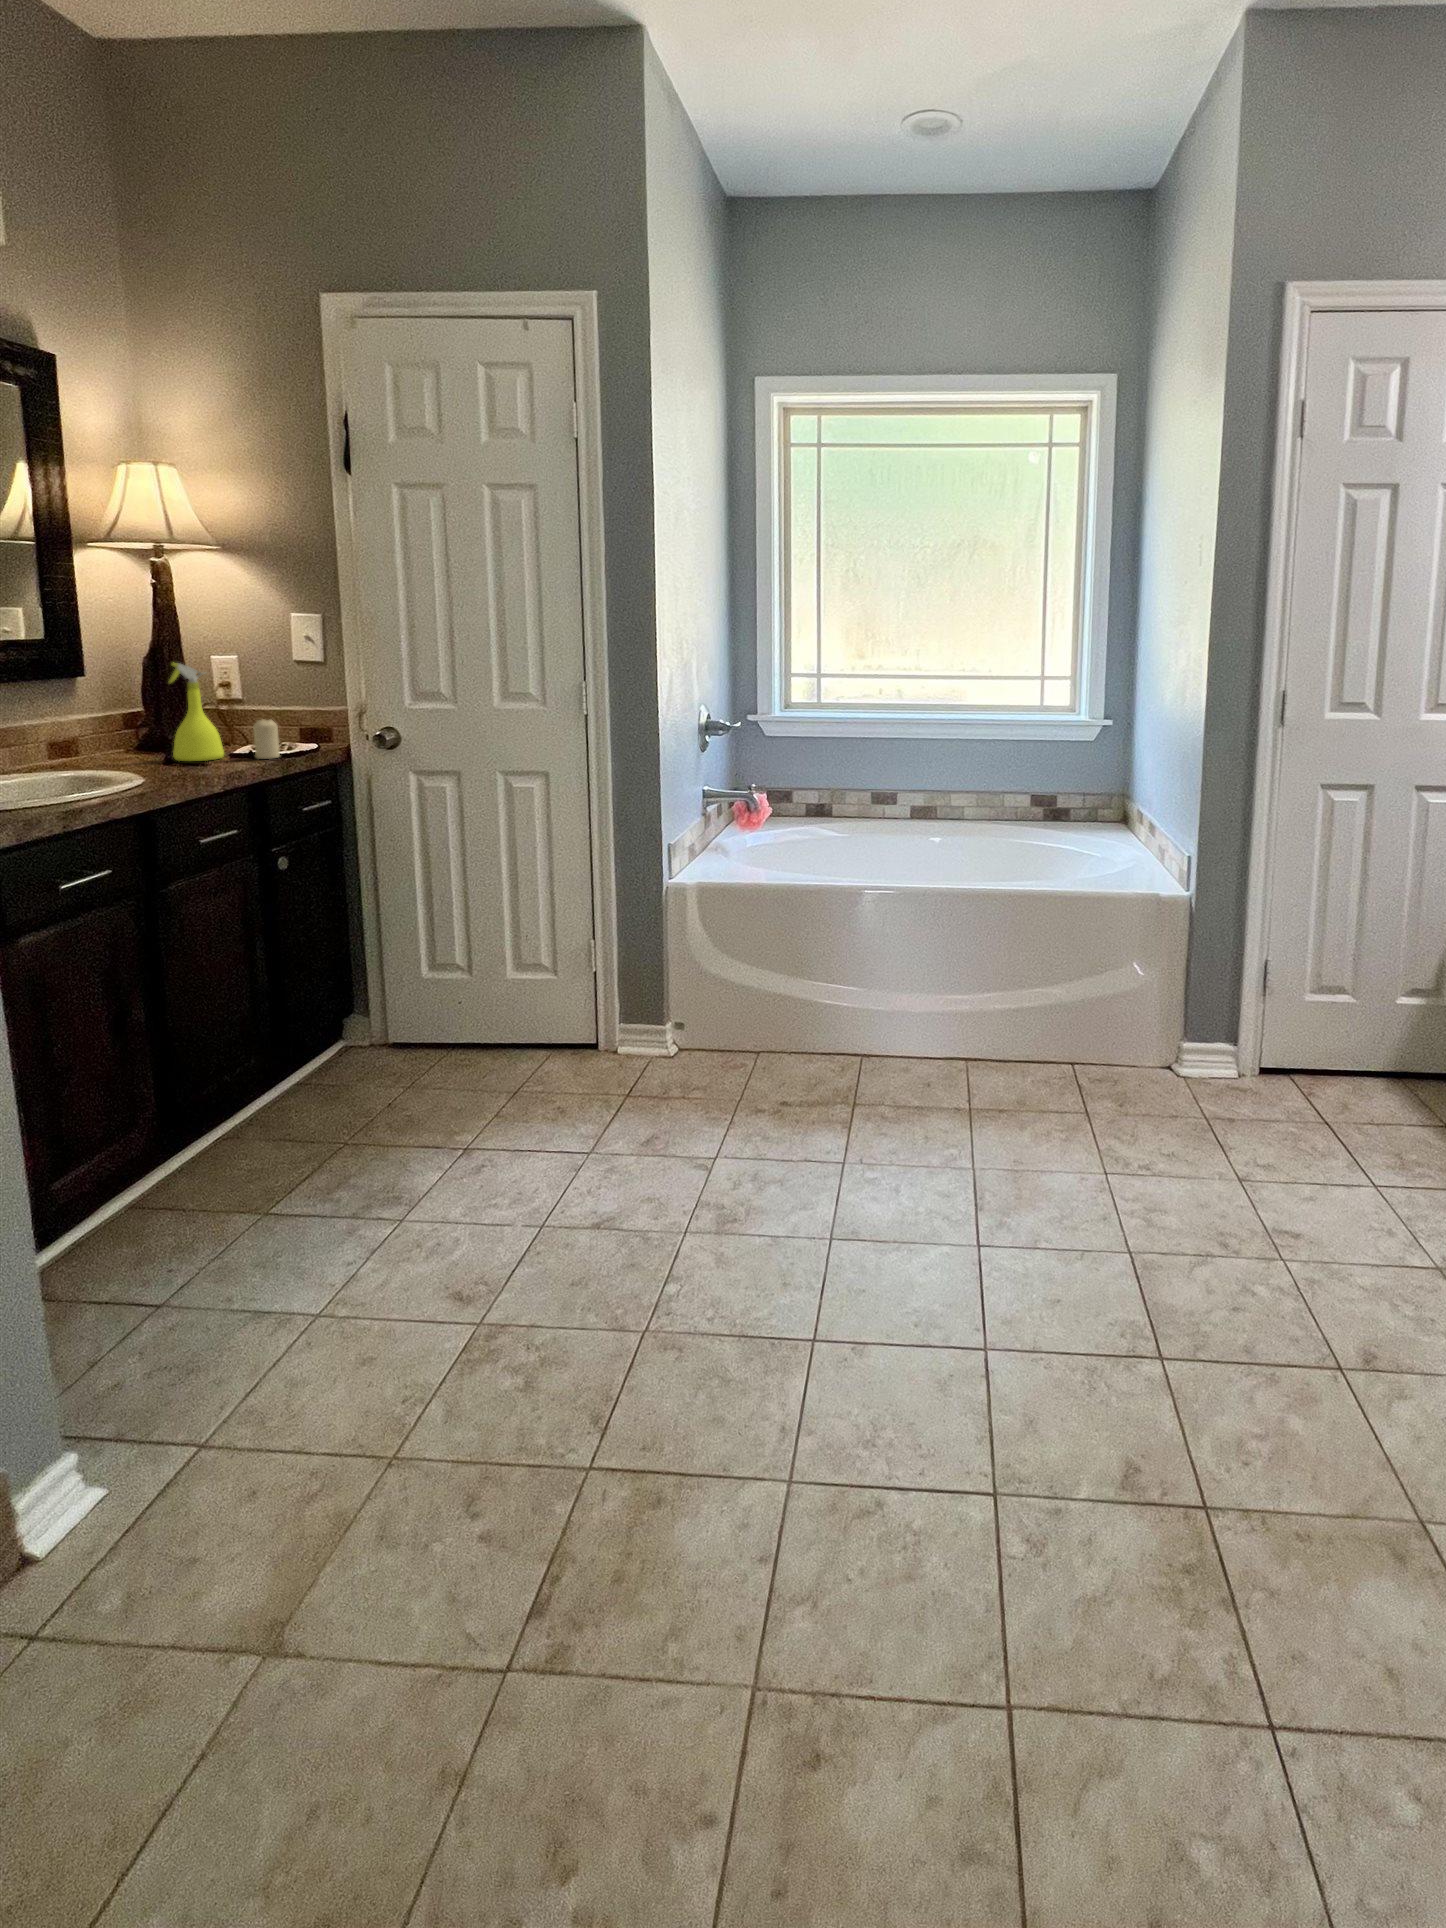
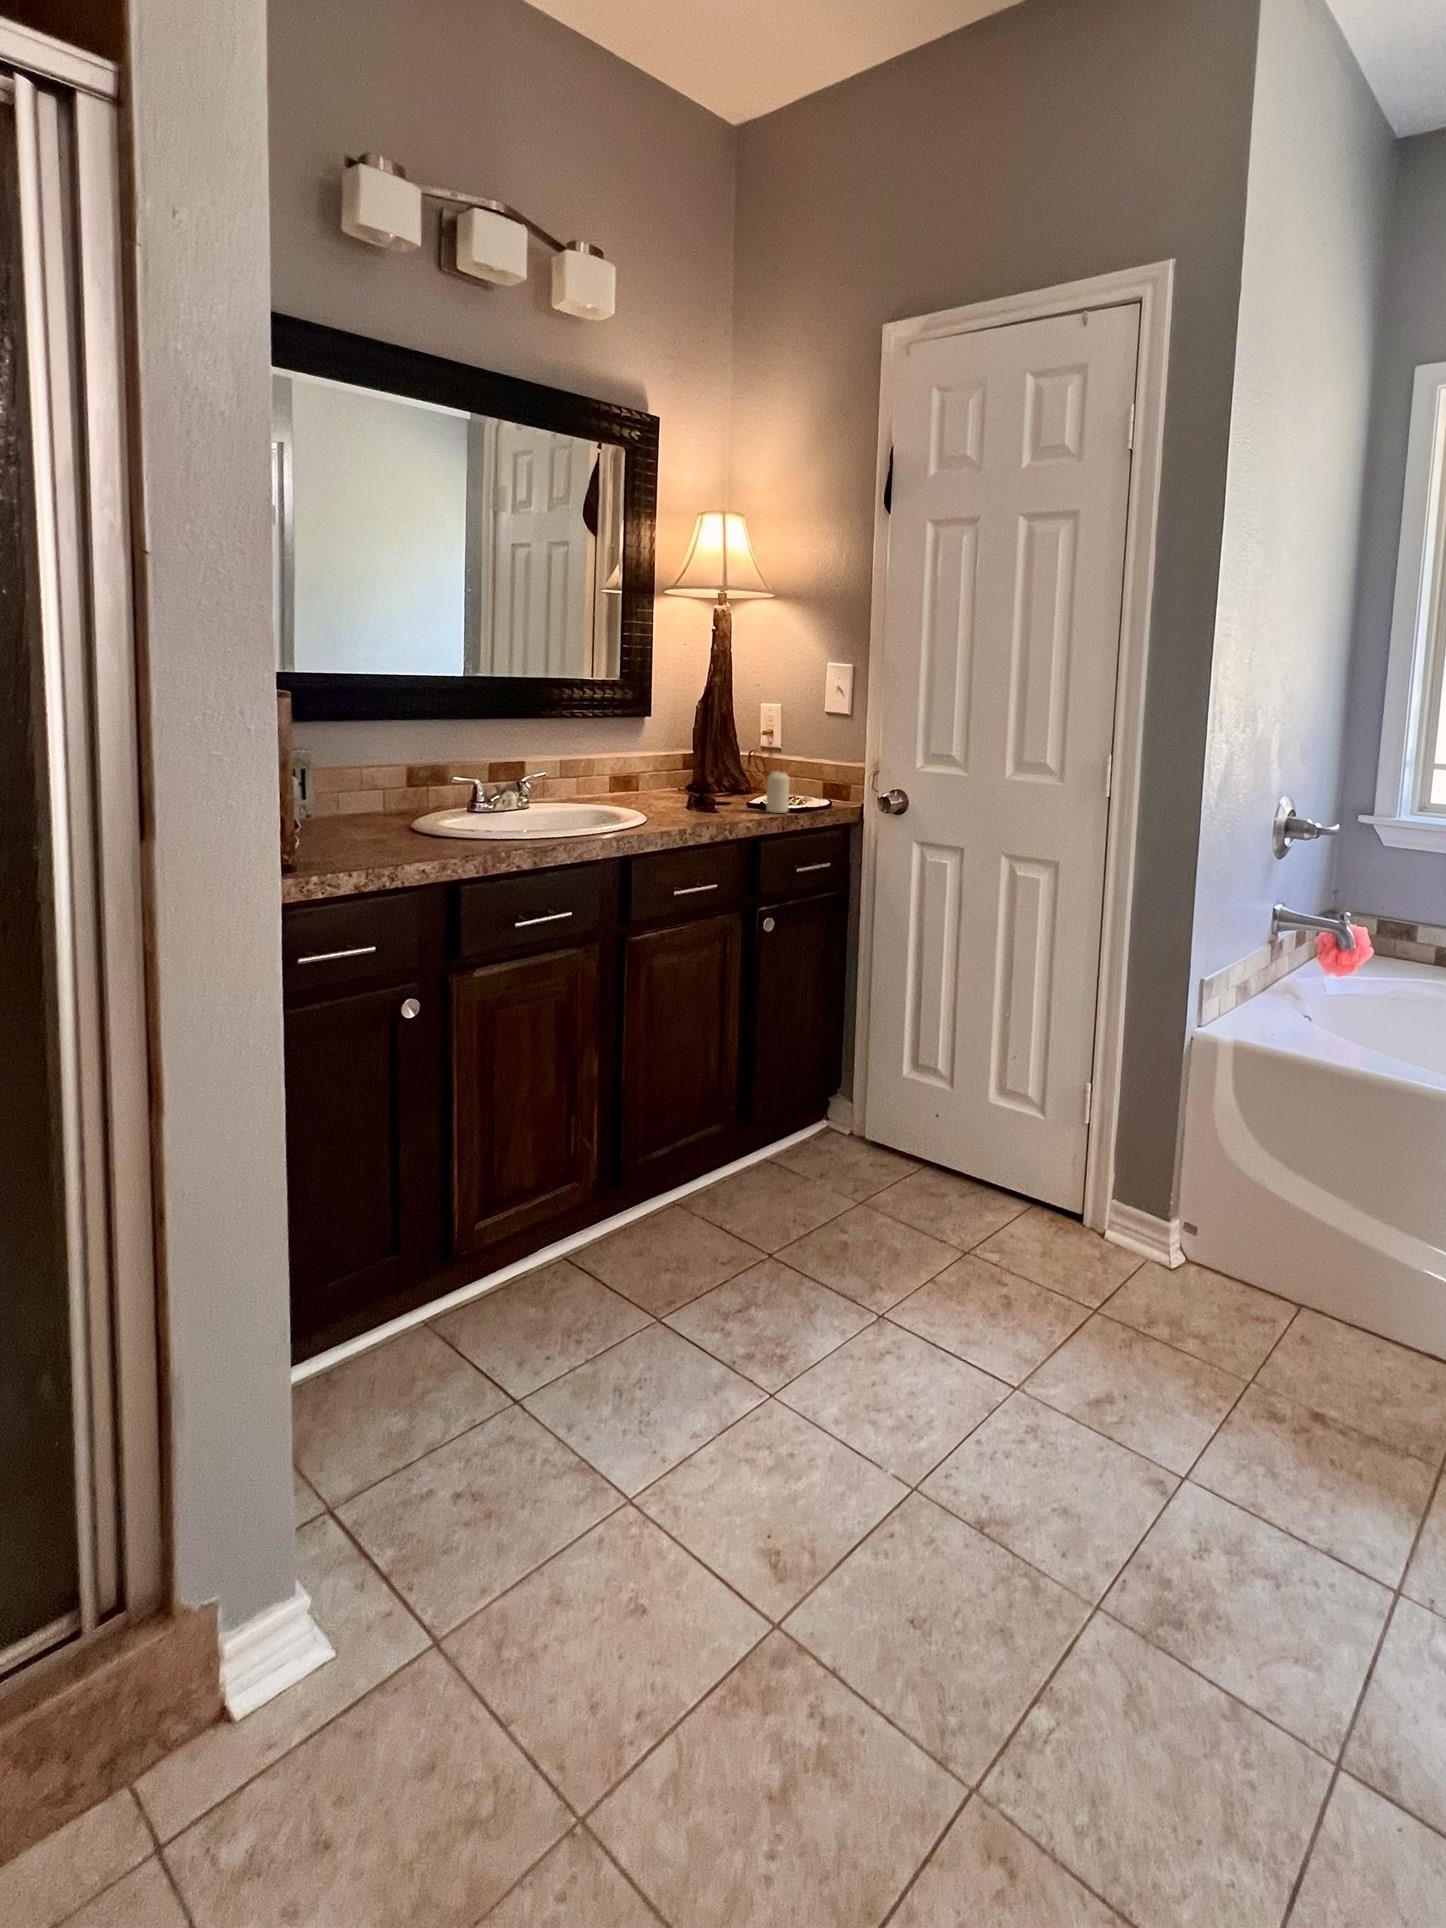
spray bottle: present [169,663,224,761] -> none [700,708,744,808]

